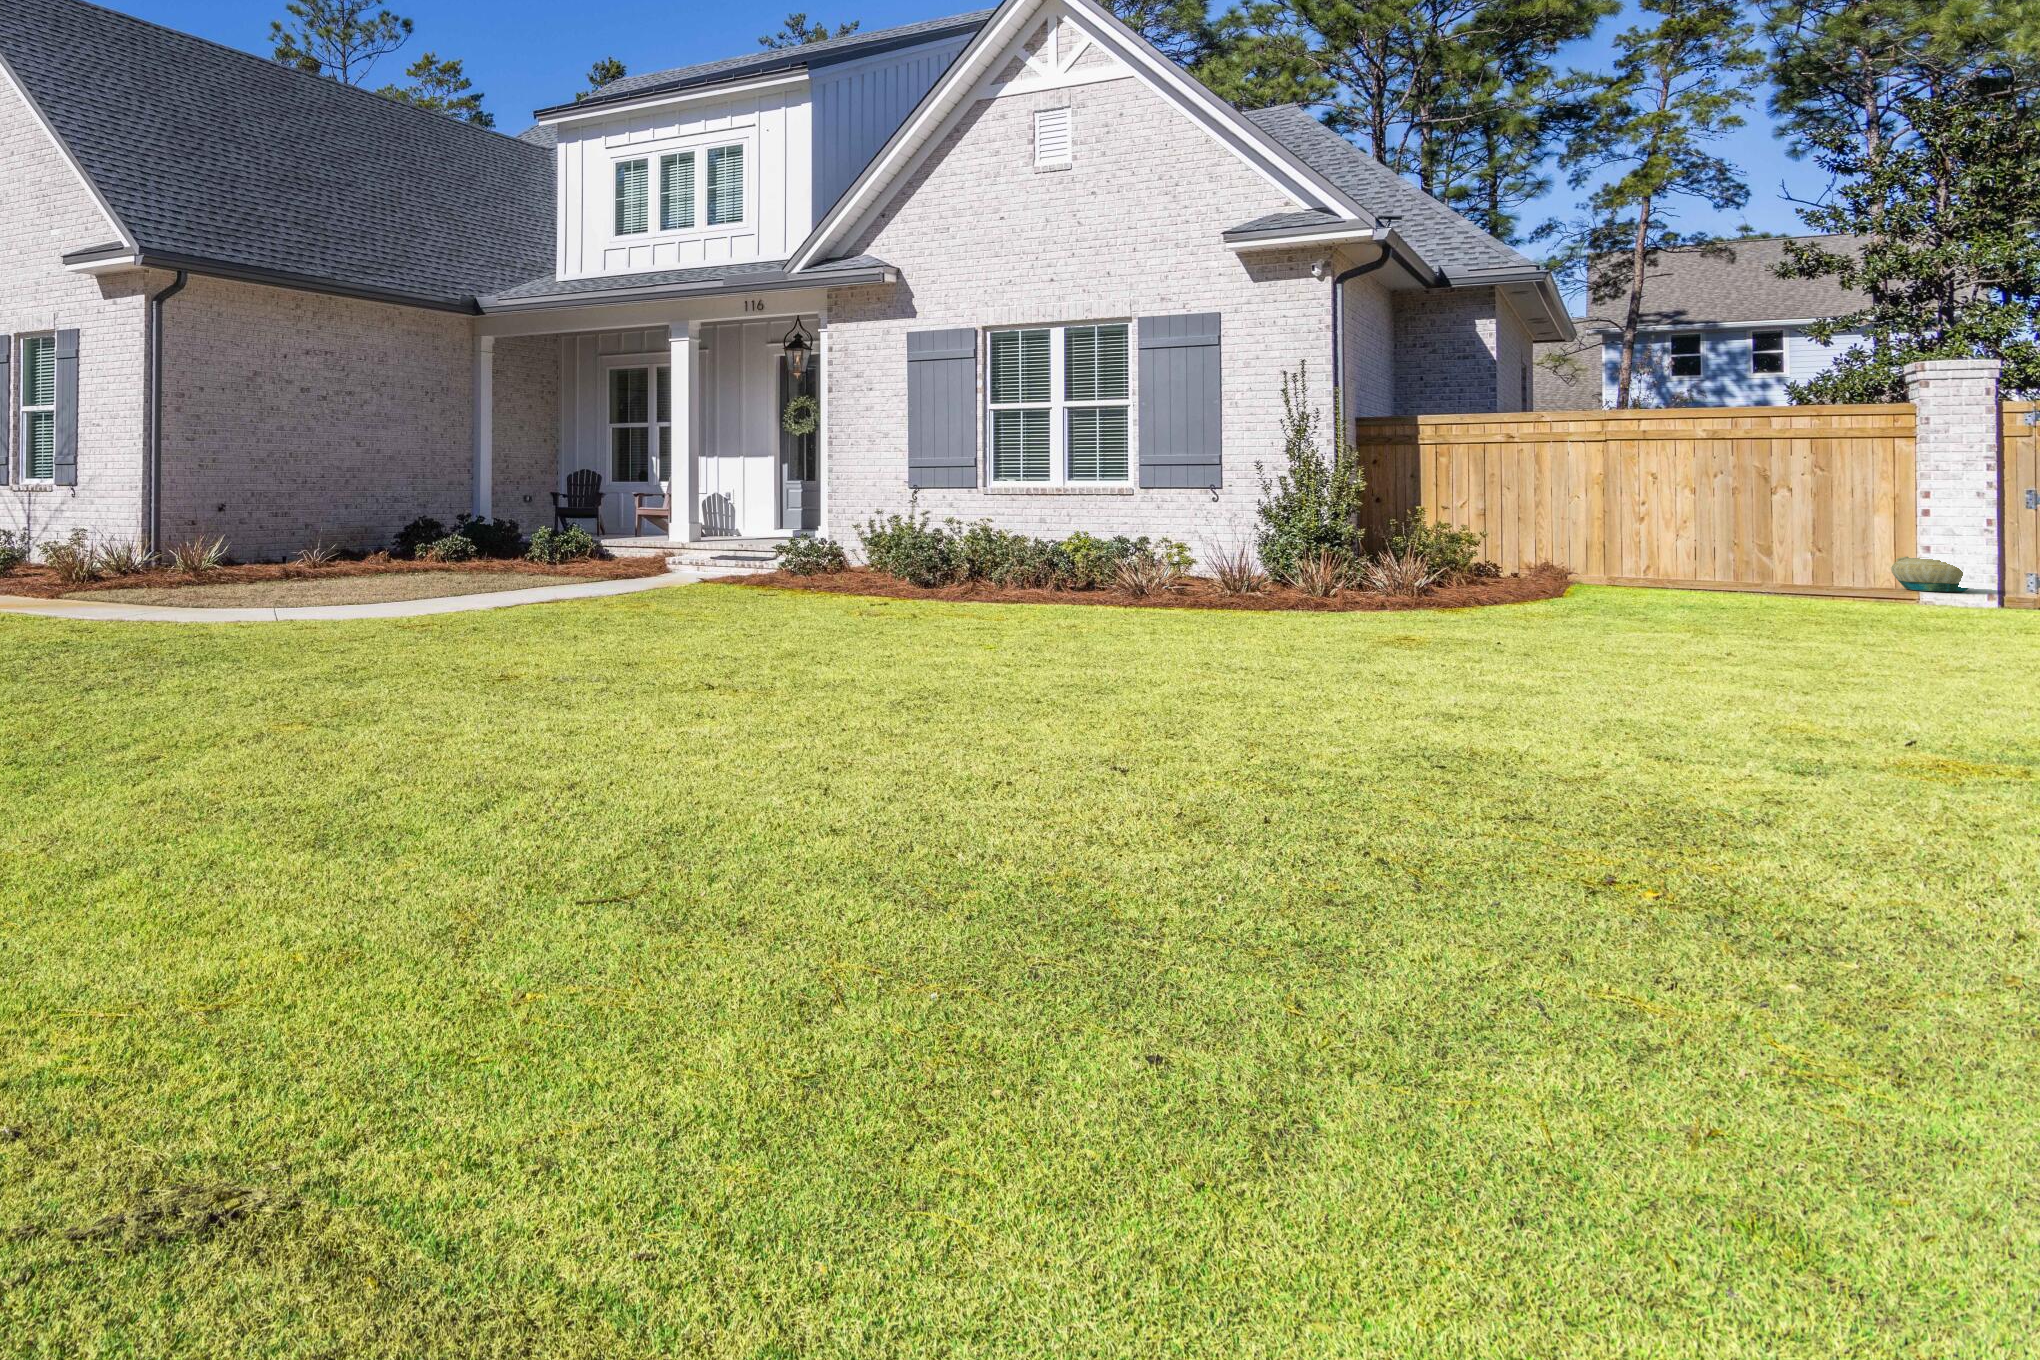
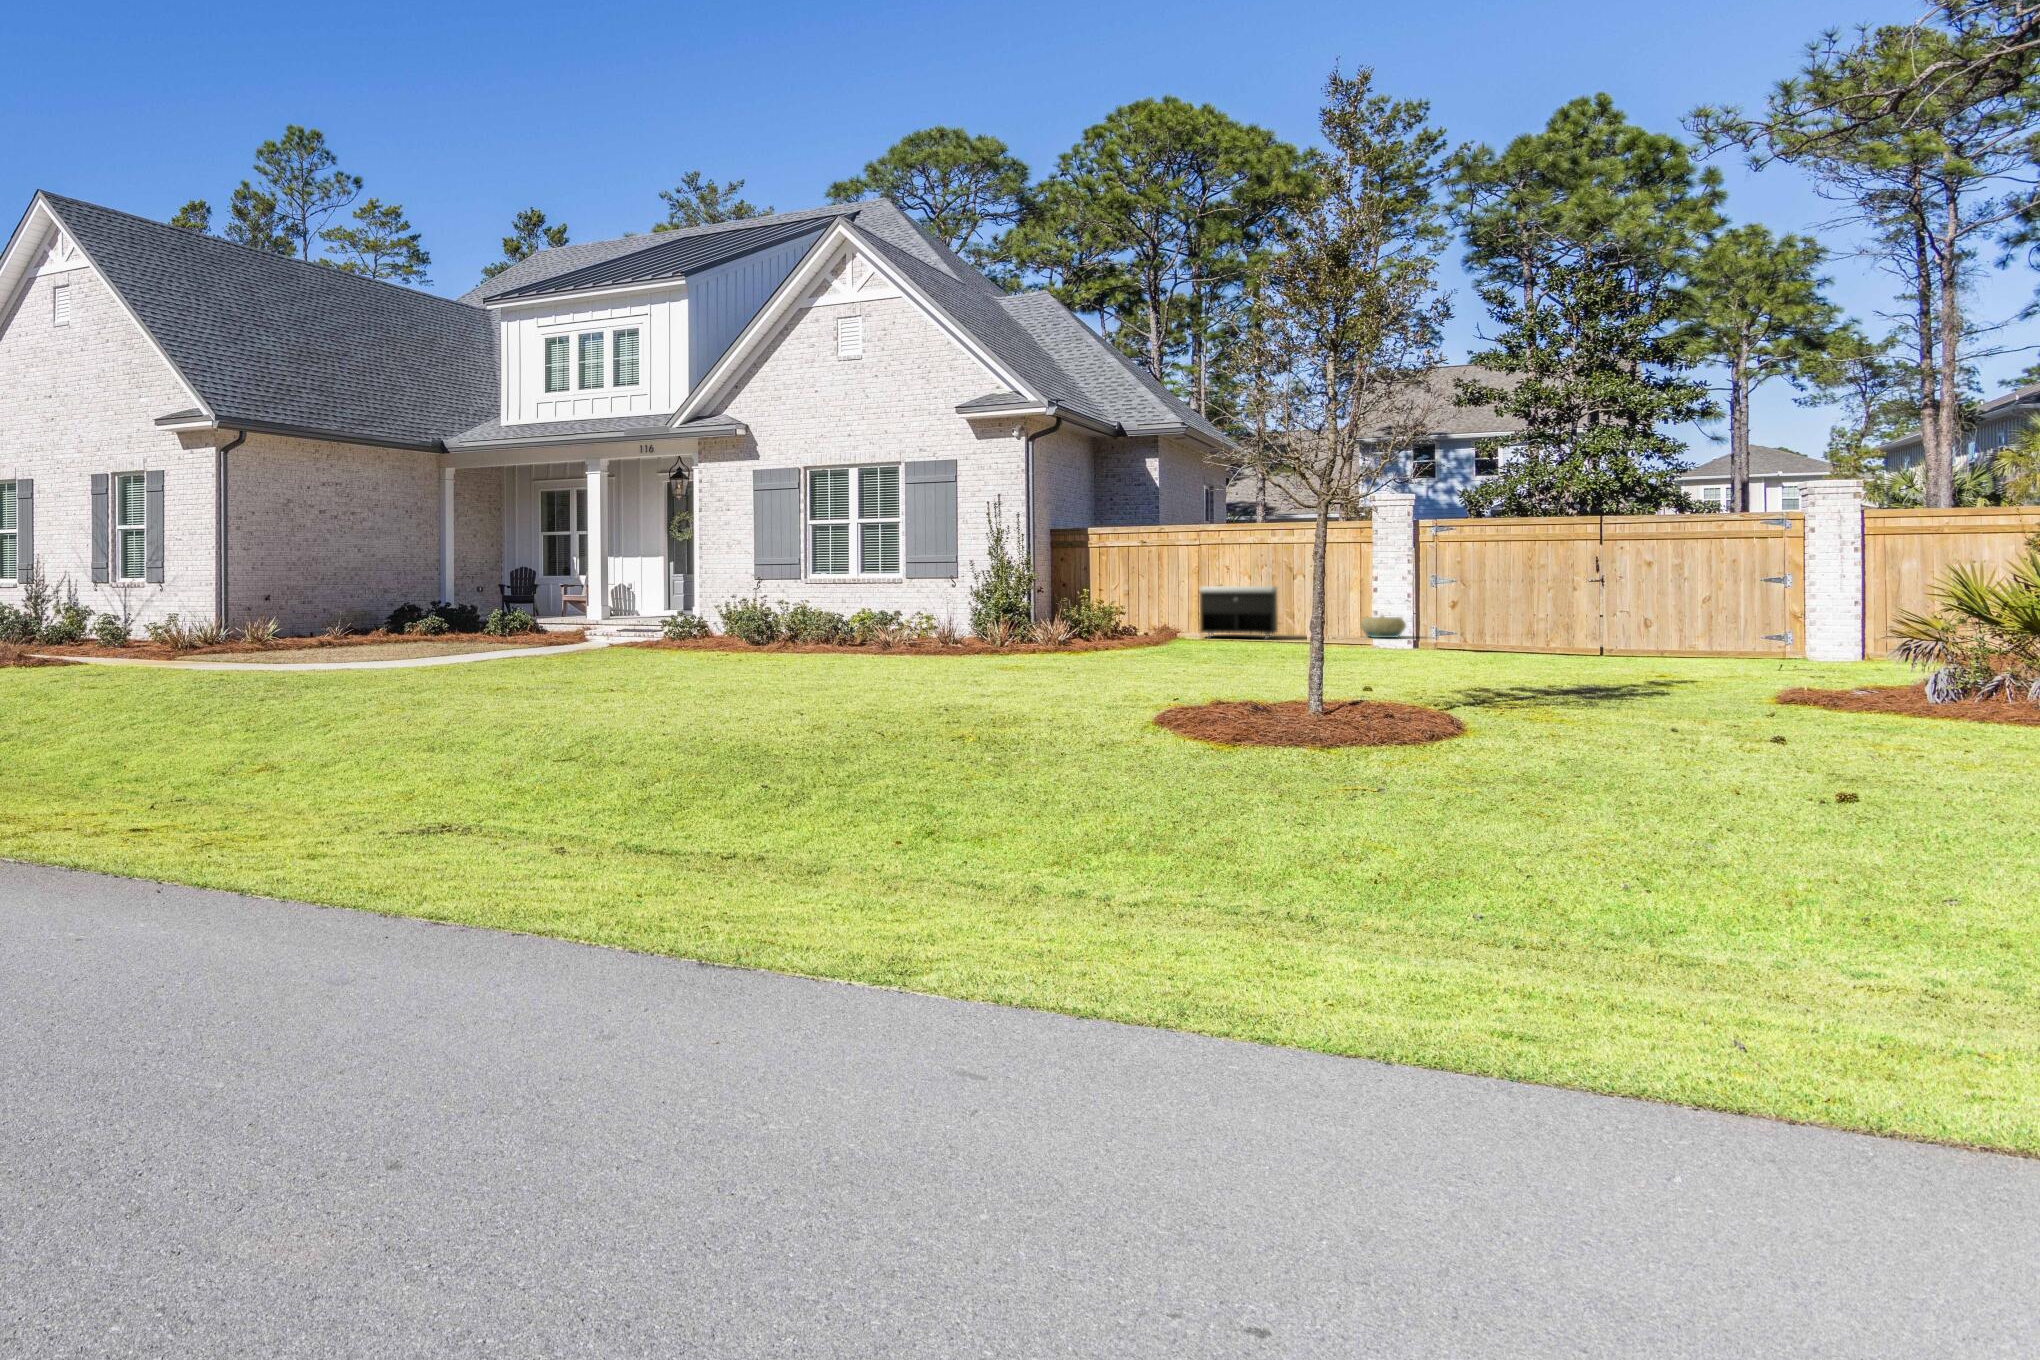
storage bench: none [1620,506,1757,590] -> present [1200,586,1278,638]

